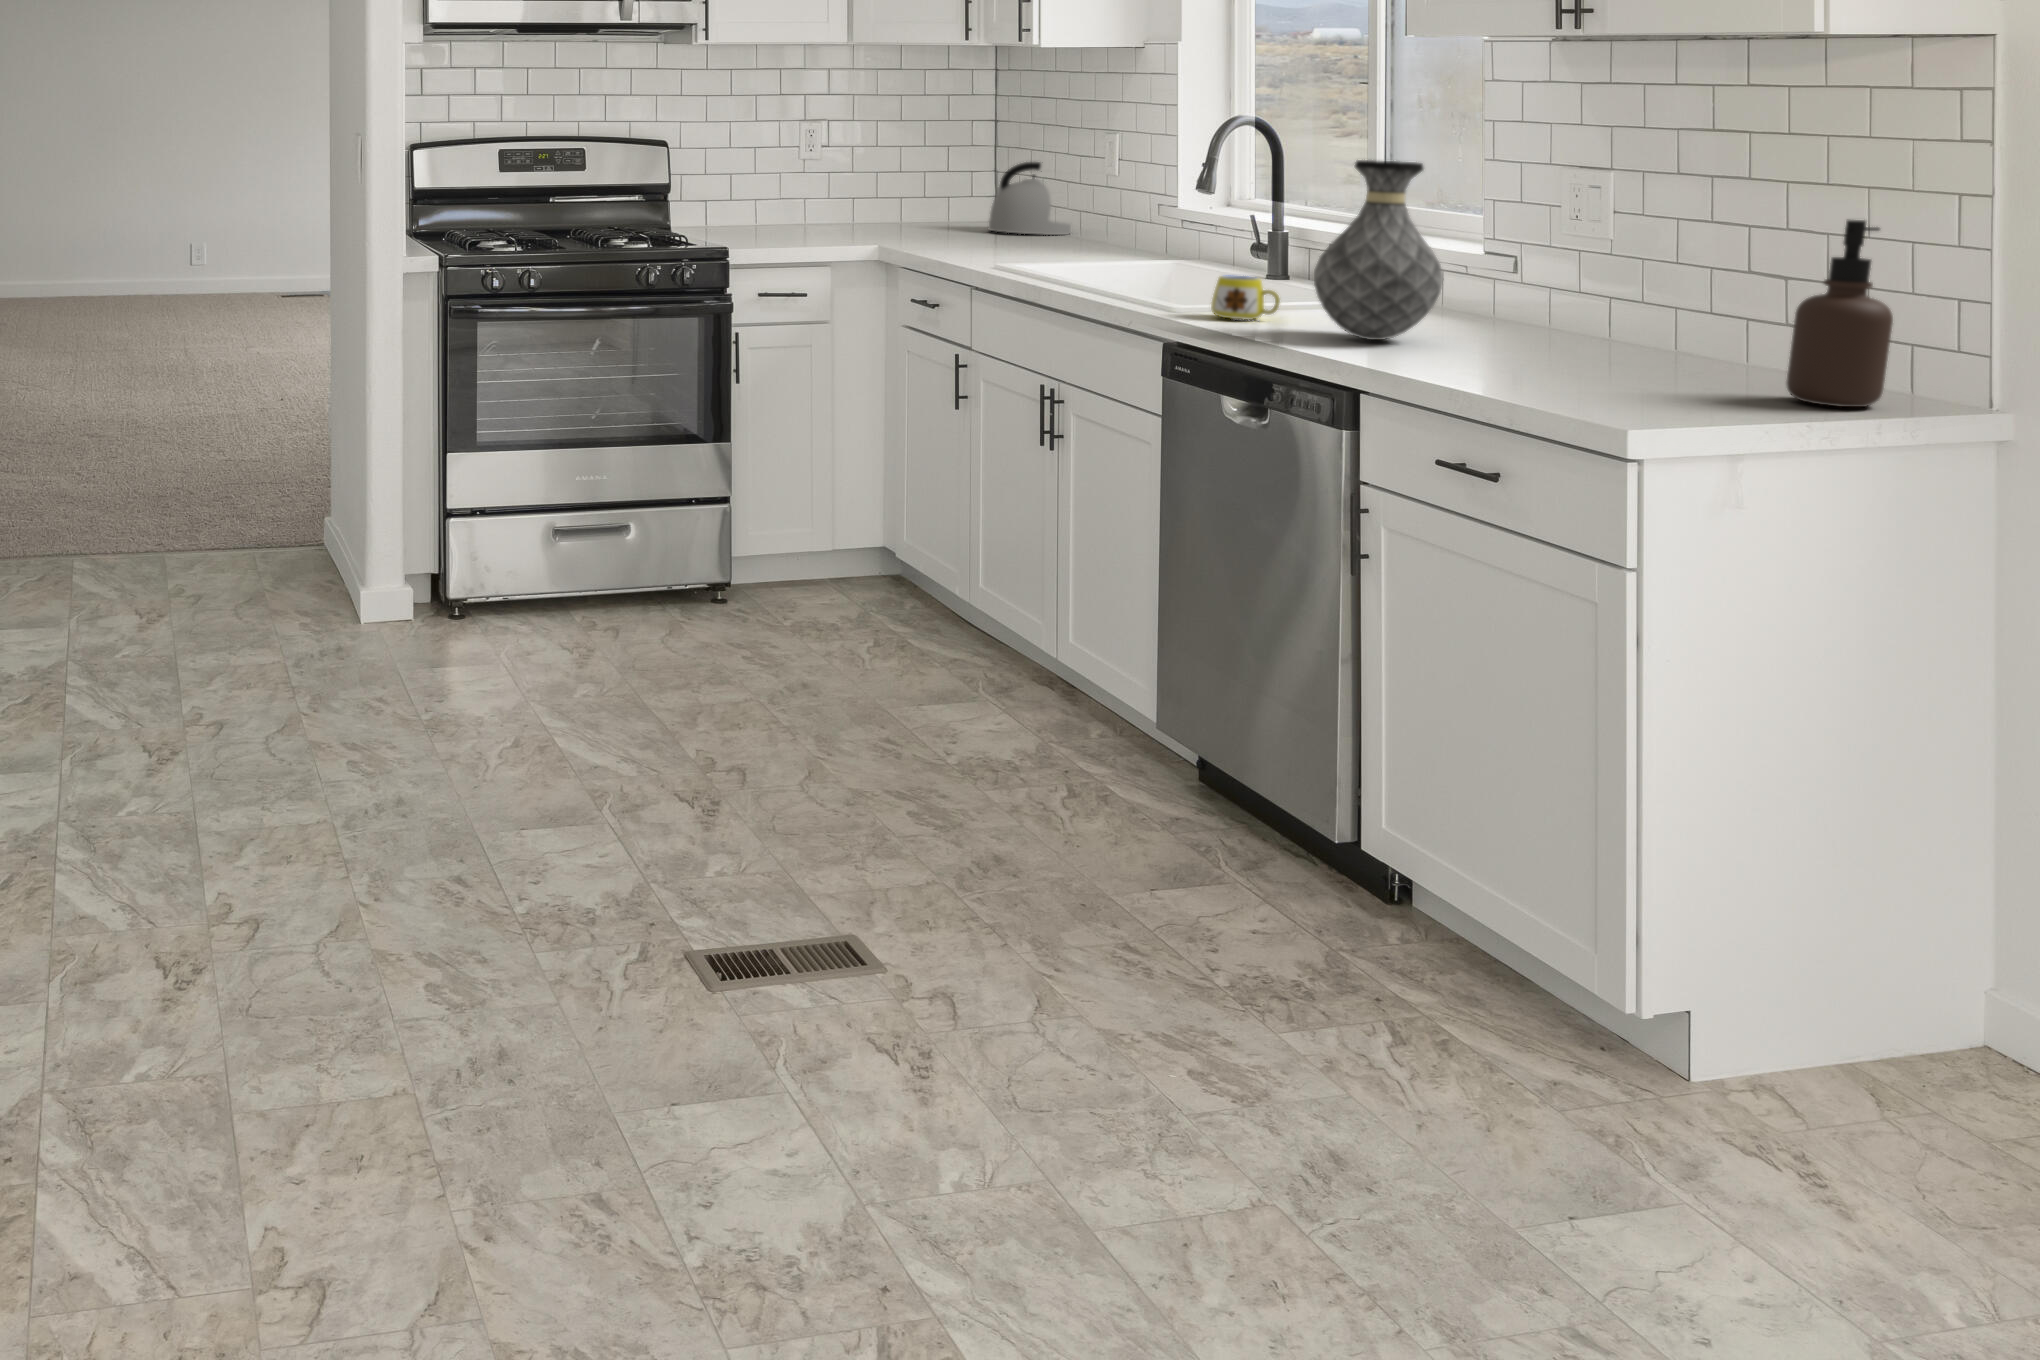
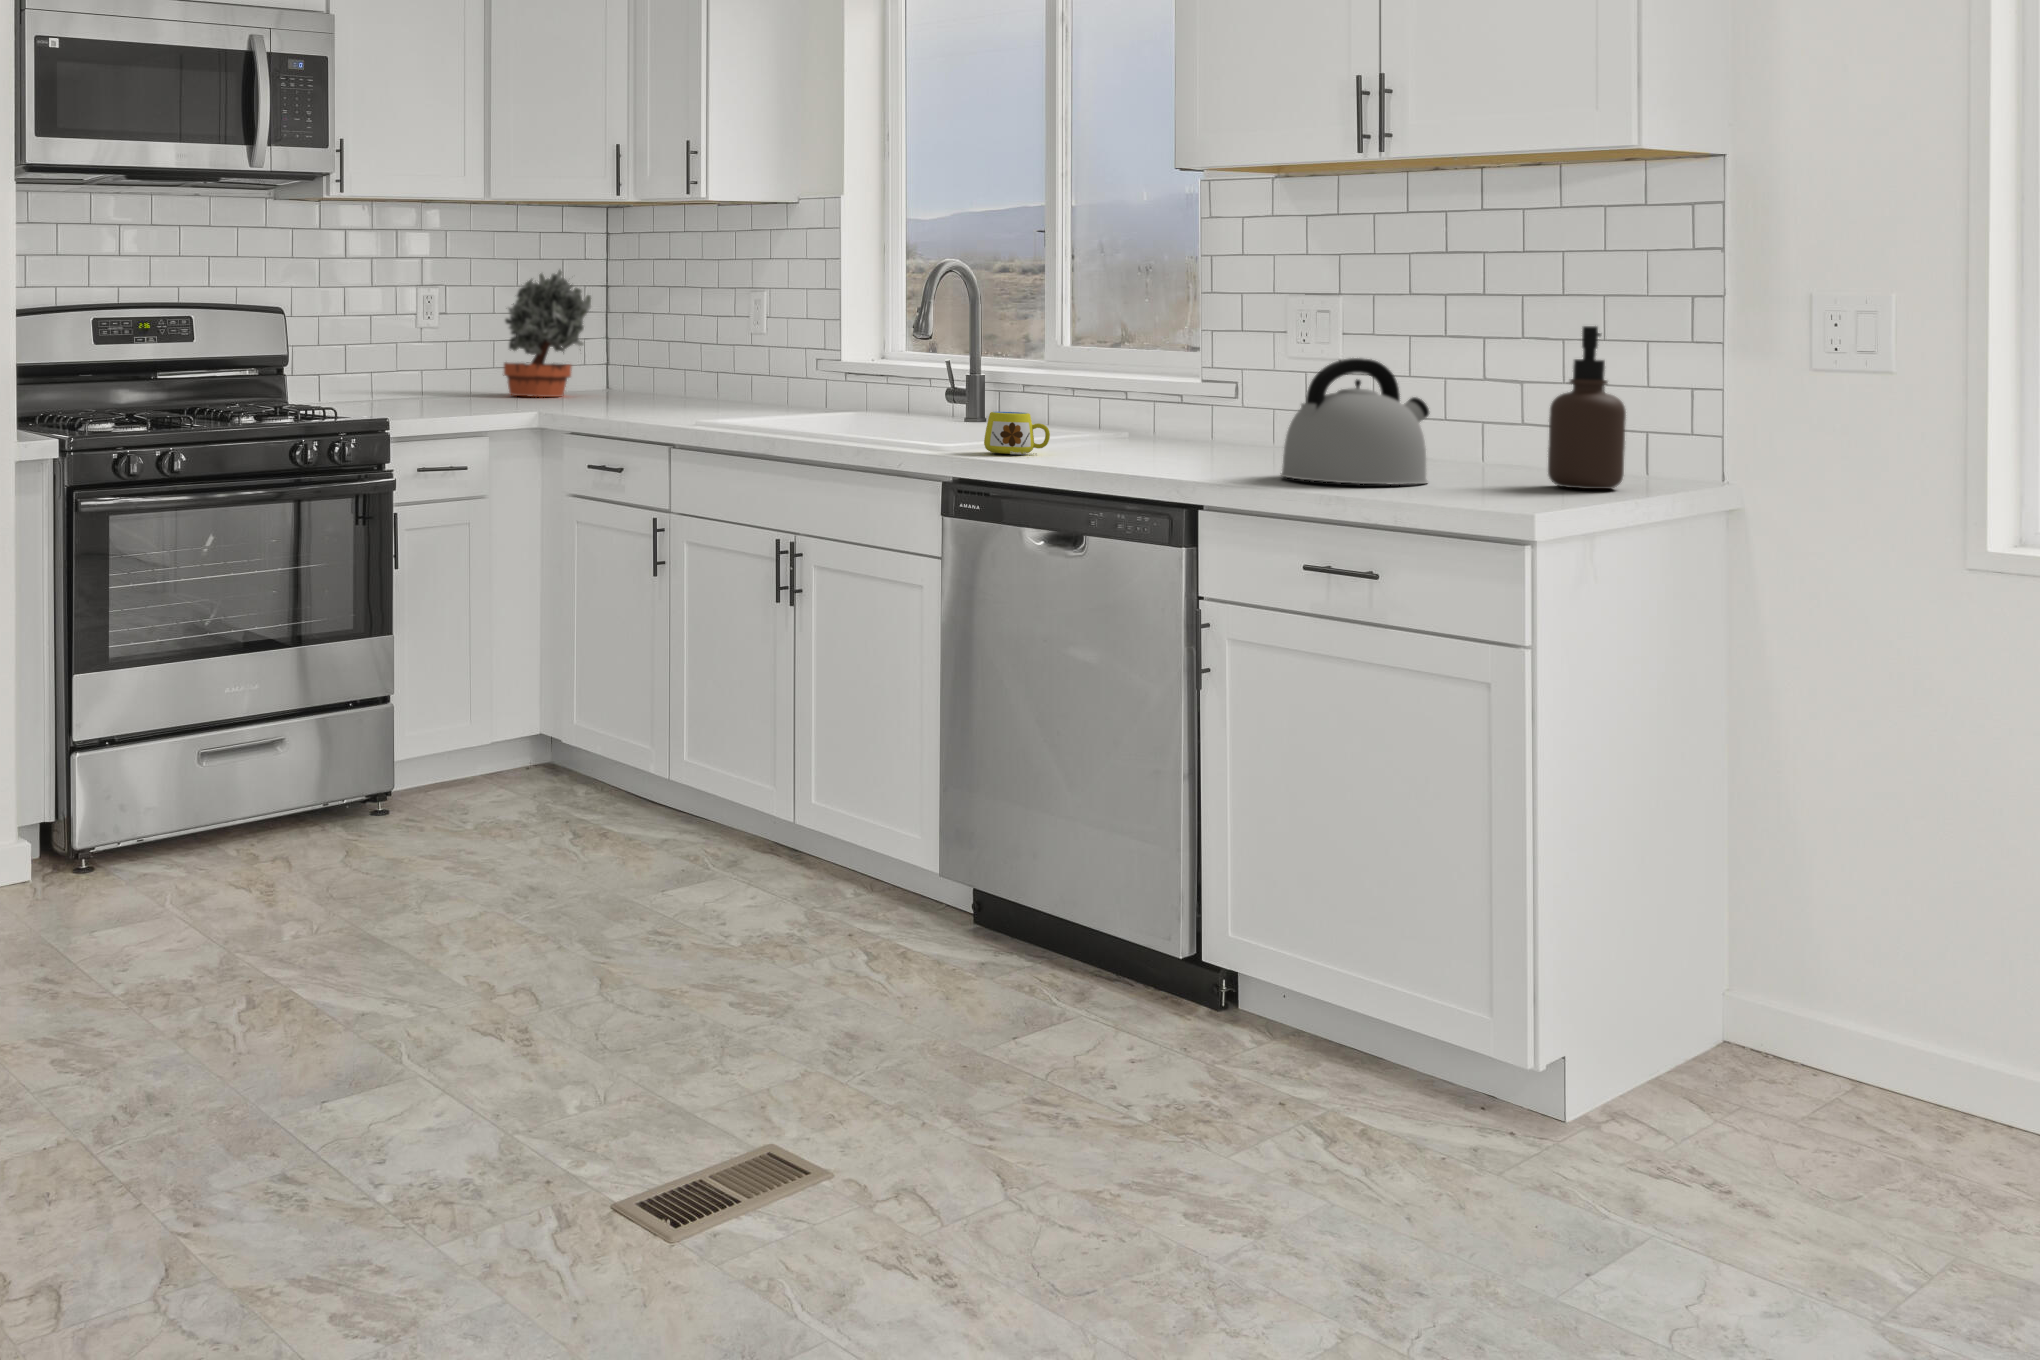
potted plant: none [861,105,965,226] -> present [504,270,591,397]
vase: present [1314,160,1443,340] -> none [1102,290,1218,464]
kettle: present [988,162,1071,235] -> present [1280,358,1429,485]

